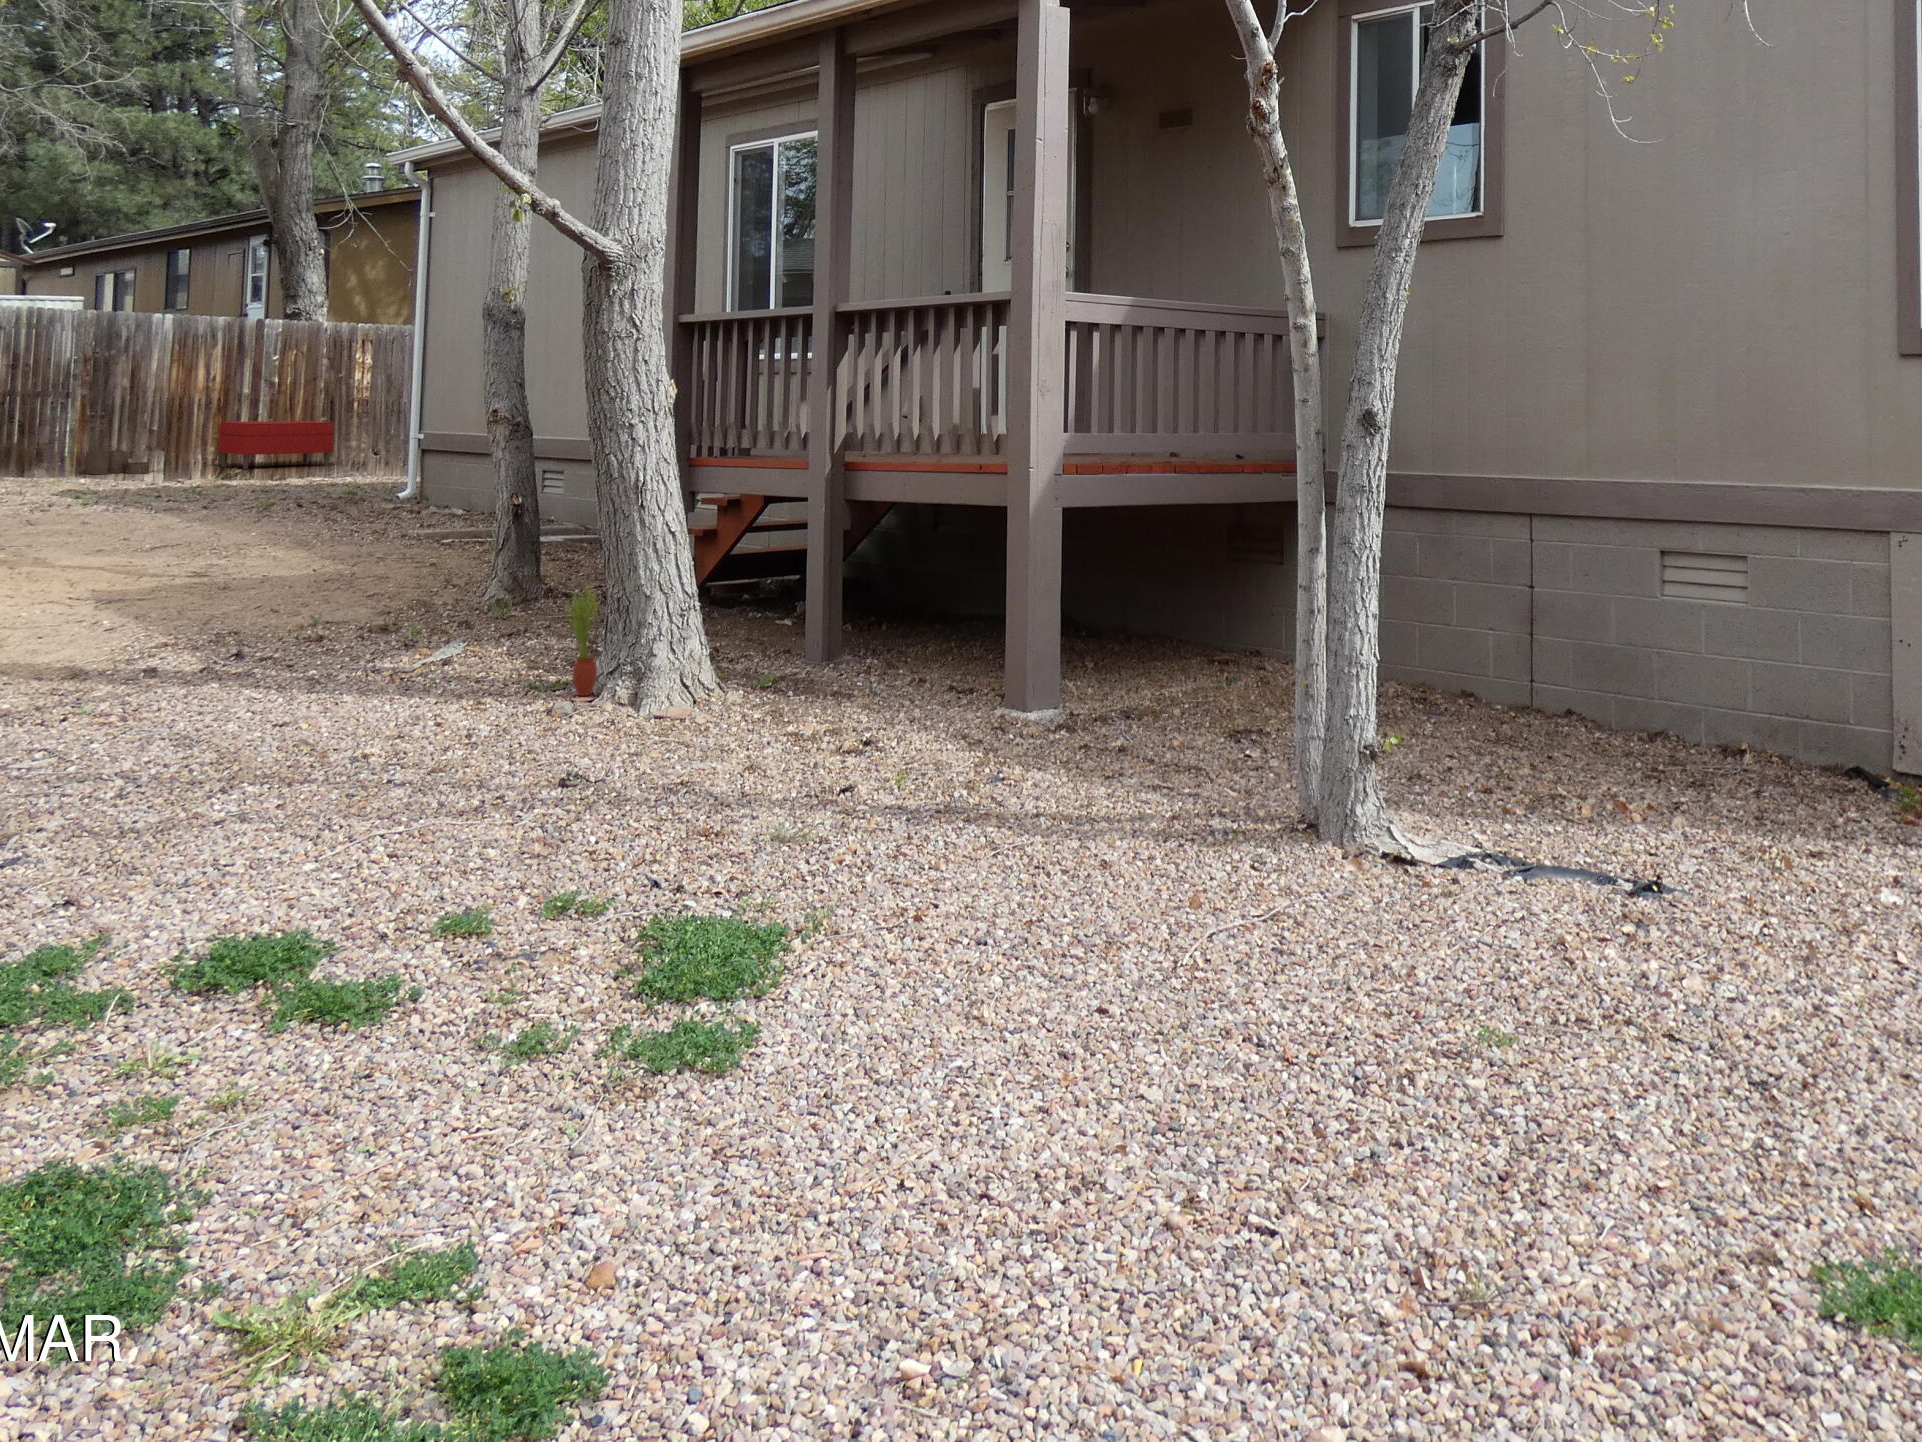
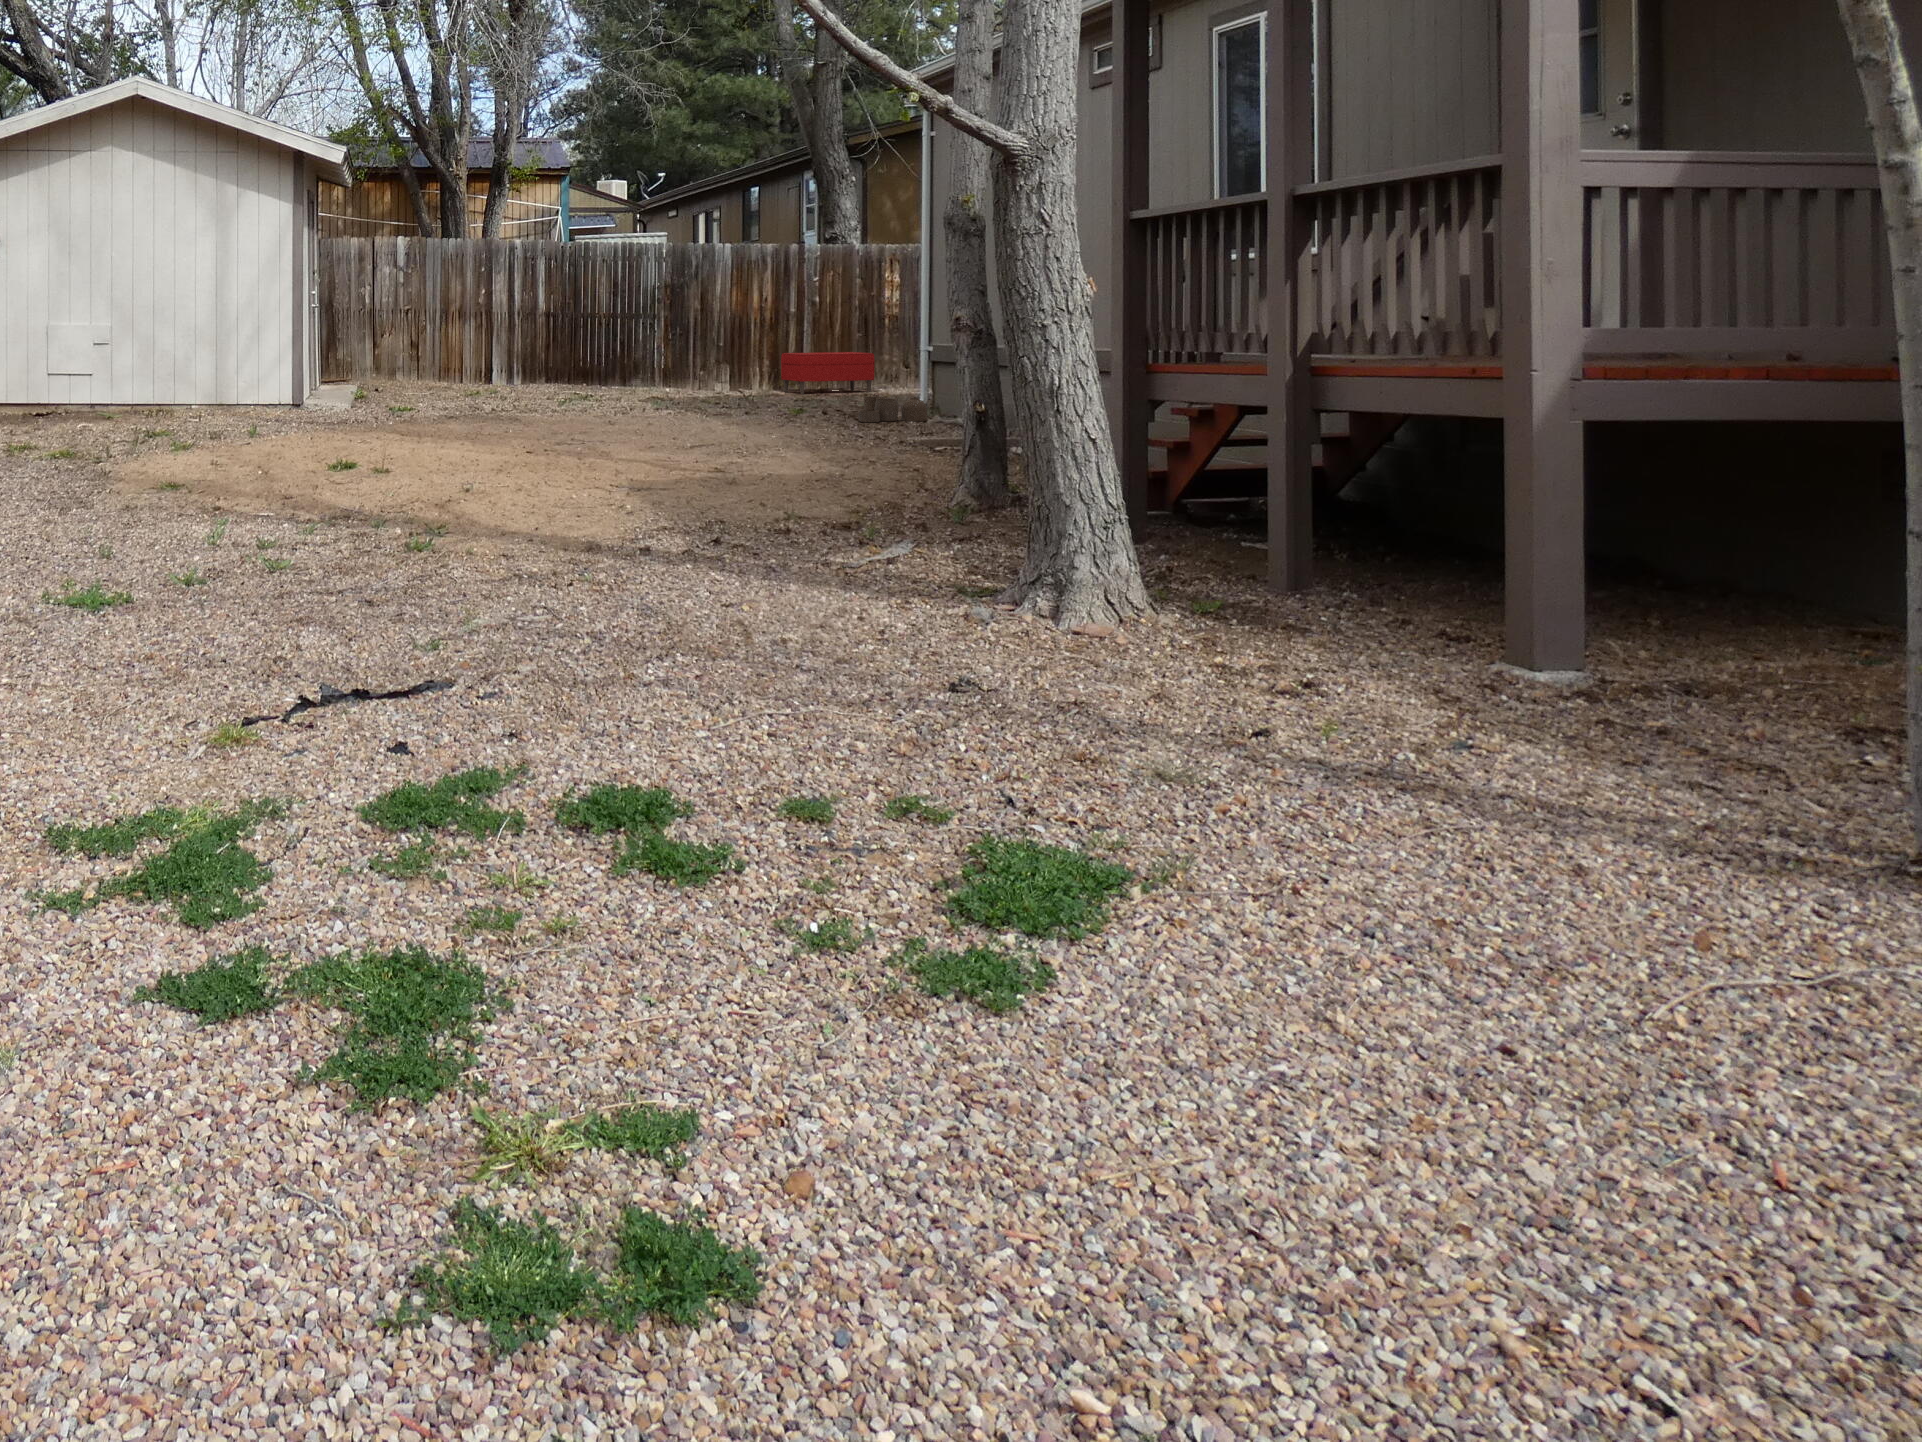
woven basket: present [84,447,150,474] -> present [859,393,927,422]
potted plant: present [565,585,598,696] -> none [992,501,1028,611]

